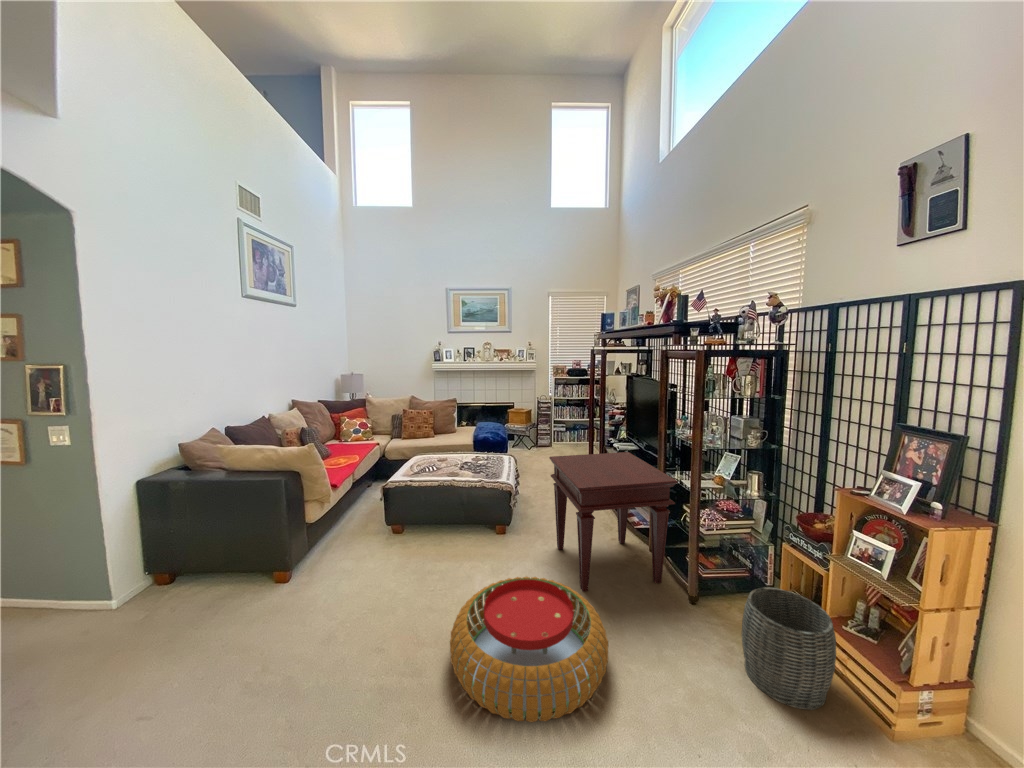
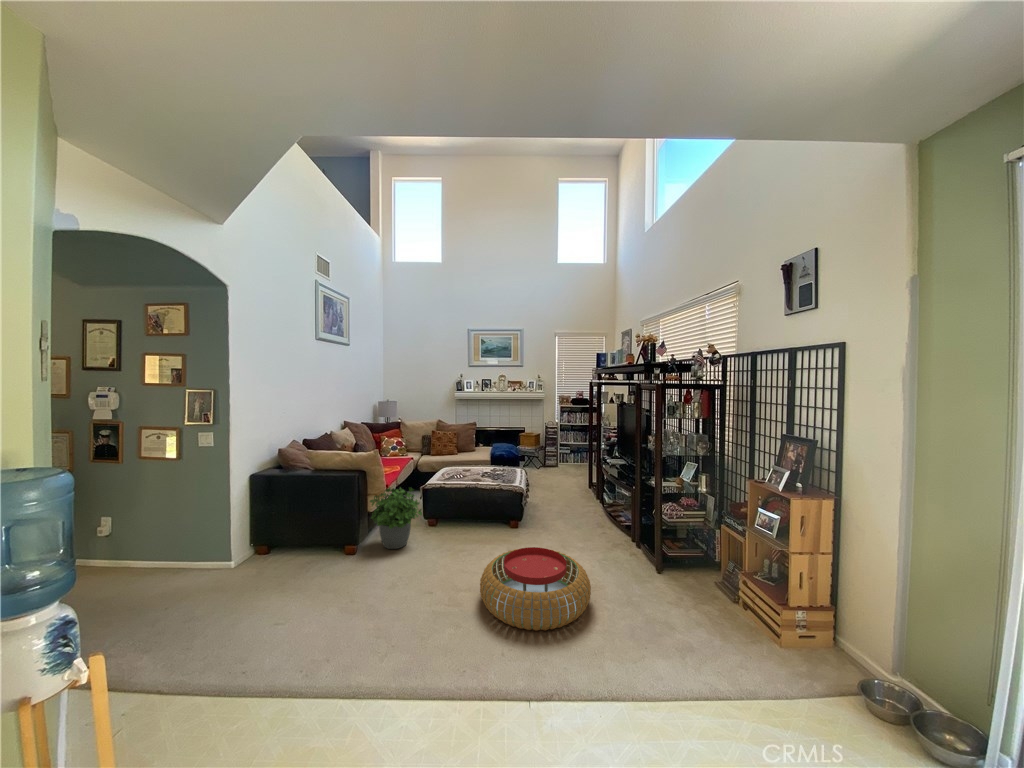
side table: present [549,452,678,592] -> none [553,463,648,566]
potted plant: none [307,489,381,571] -> present [370,487,422,549]
woven basket: present [741,587,836,710] -> none [686,552,746,631]

